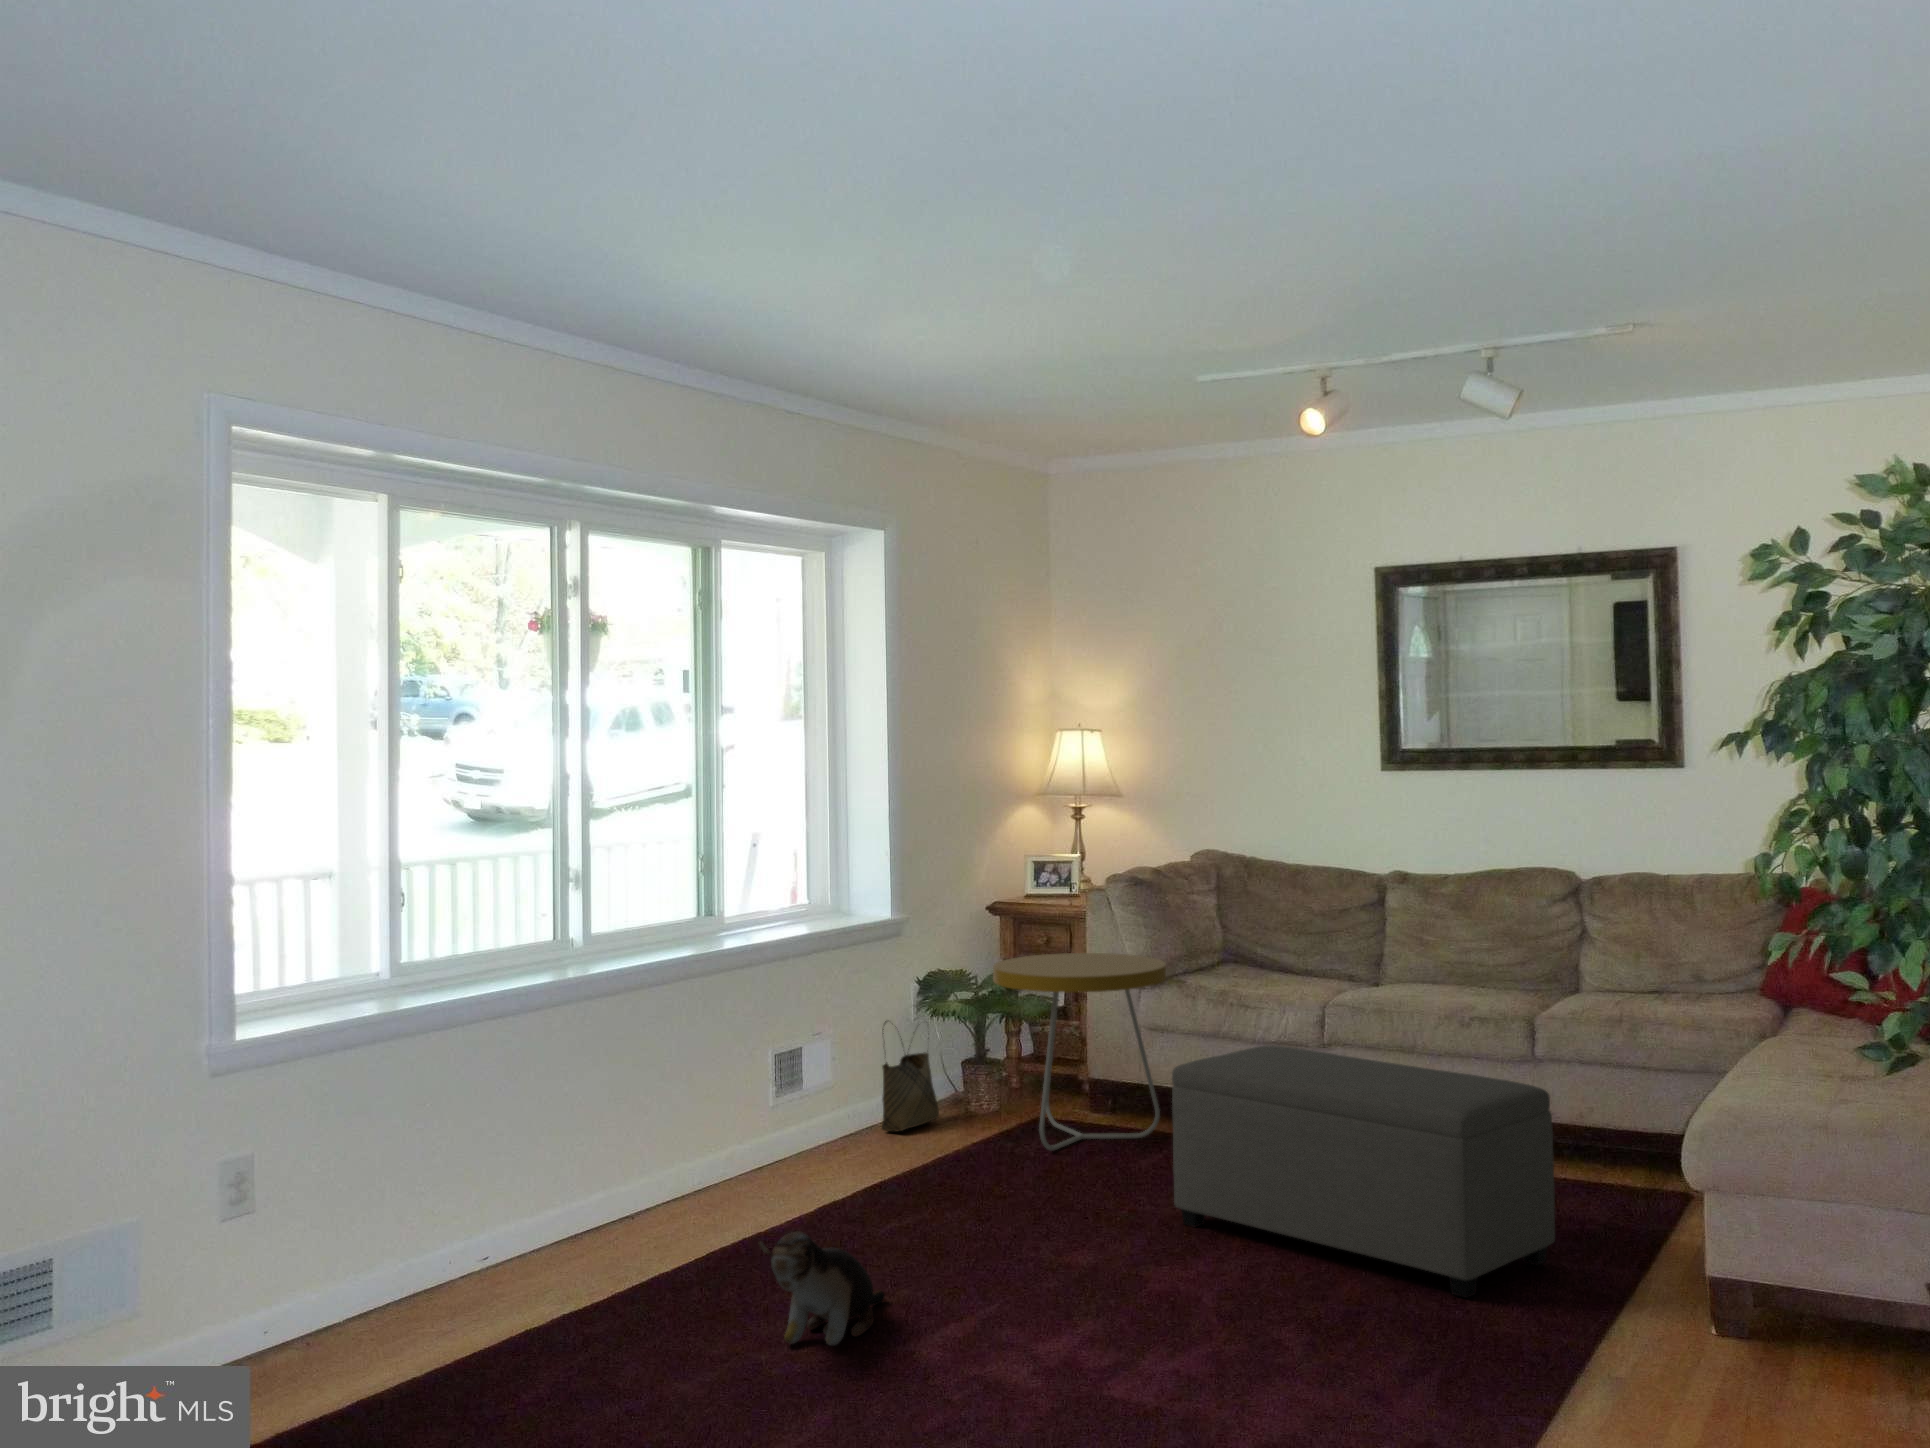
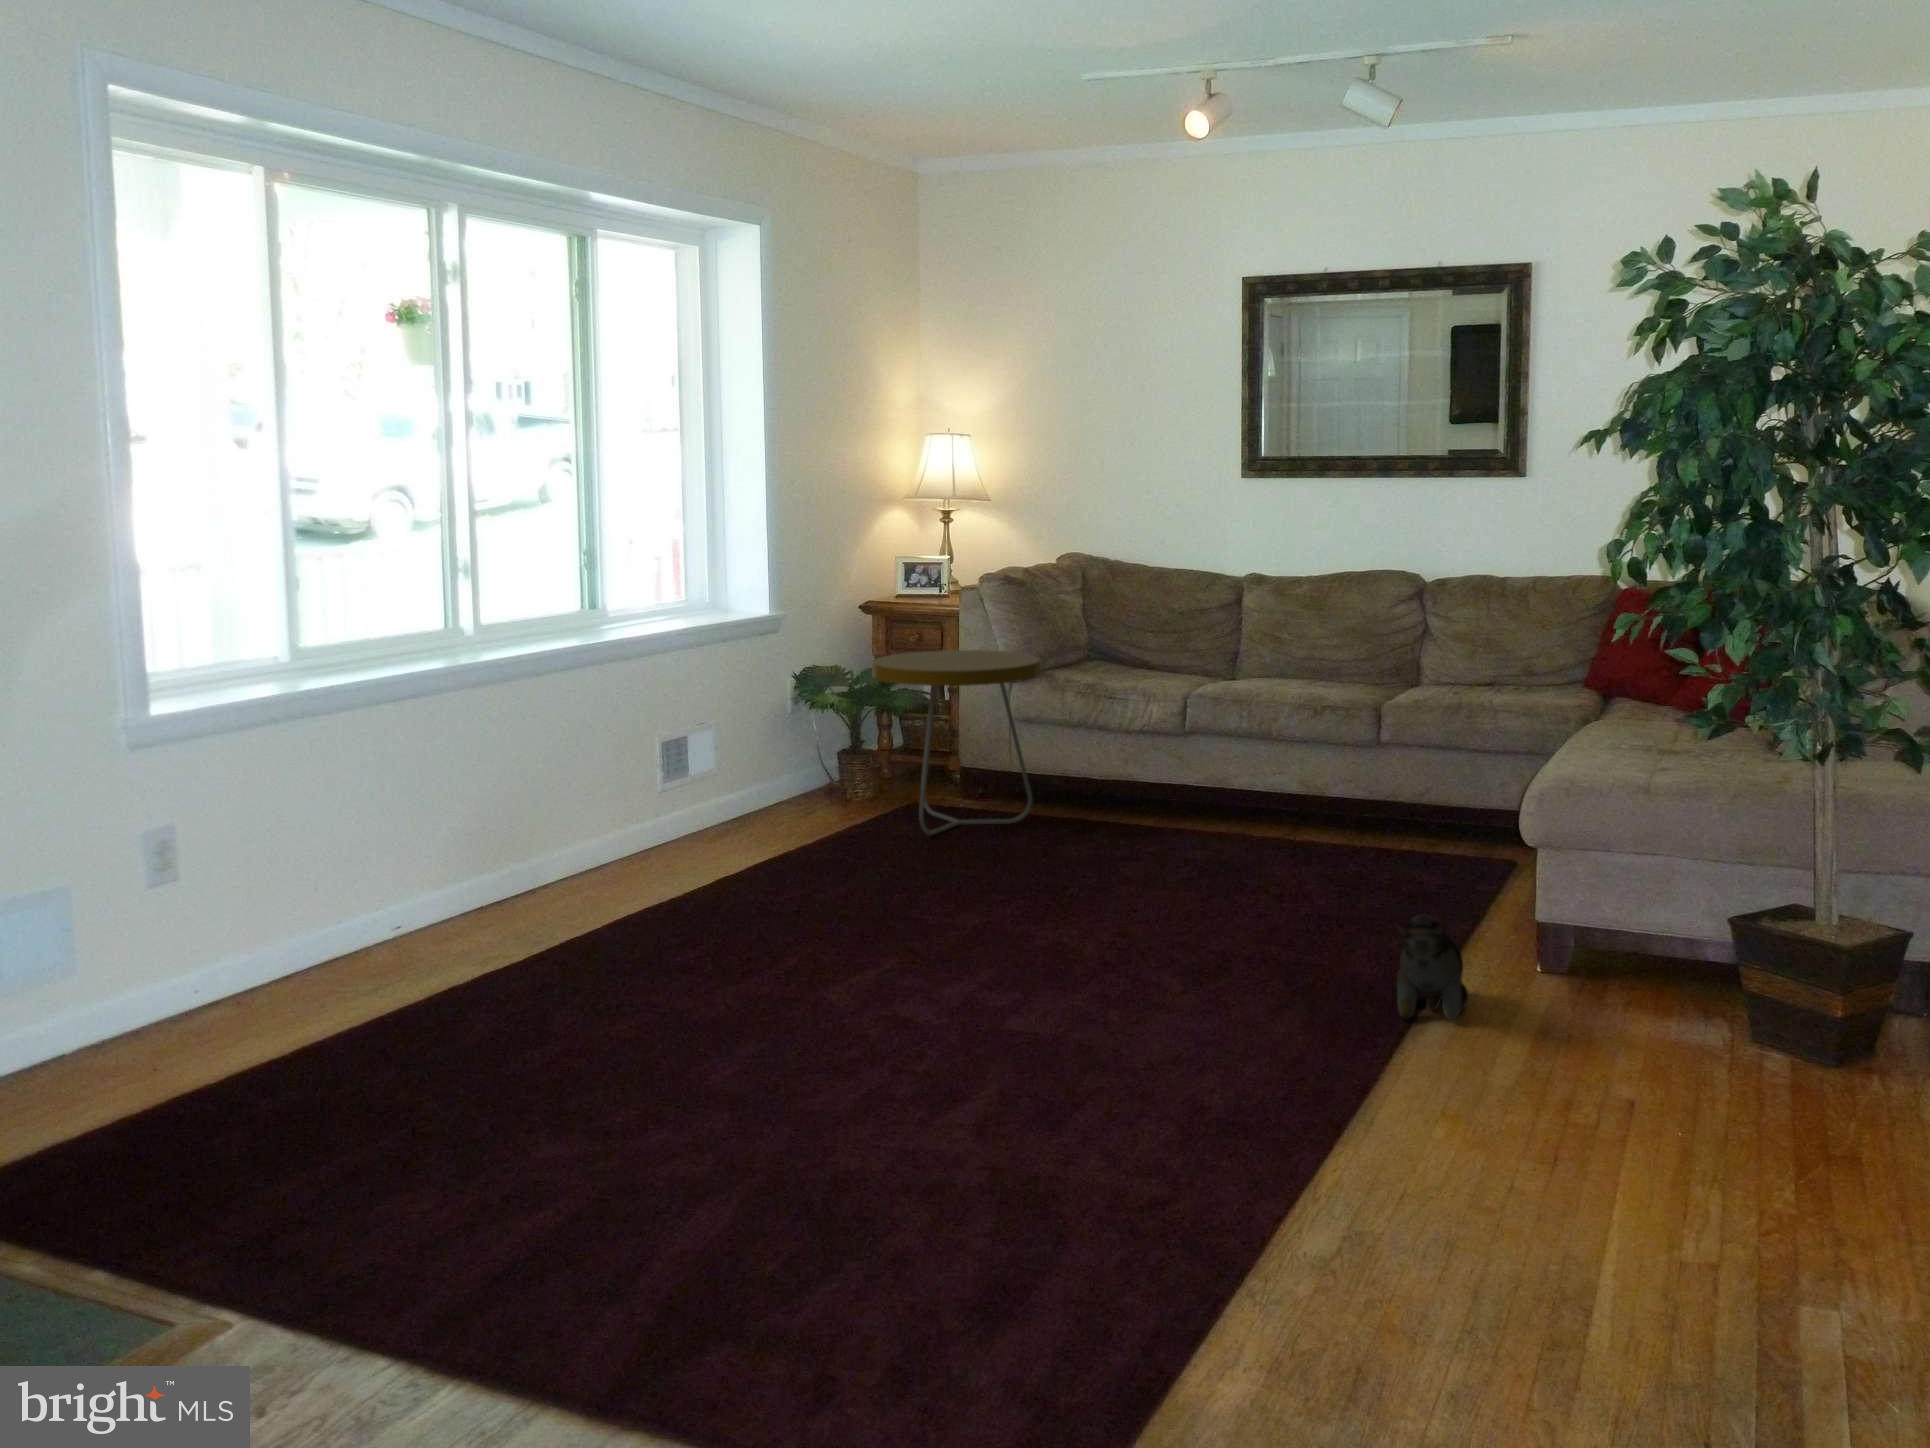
woven basket: present [882,1021,939,1131] -> none [762,715,819,821]
ottoman: present [1172,1046,1555,1298] -> none [1052,733,1404,950]
plush toy: present [759,1231,885,1346] -> present [1395,914,1469,1019]

